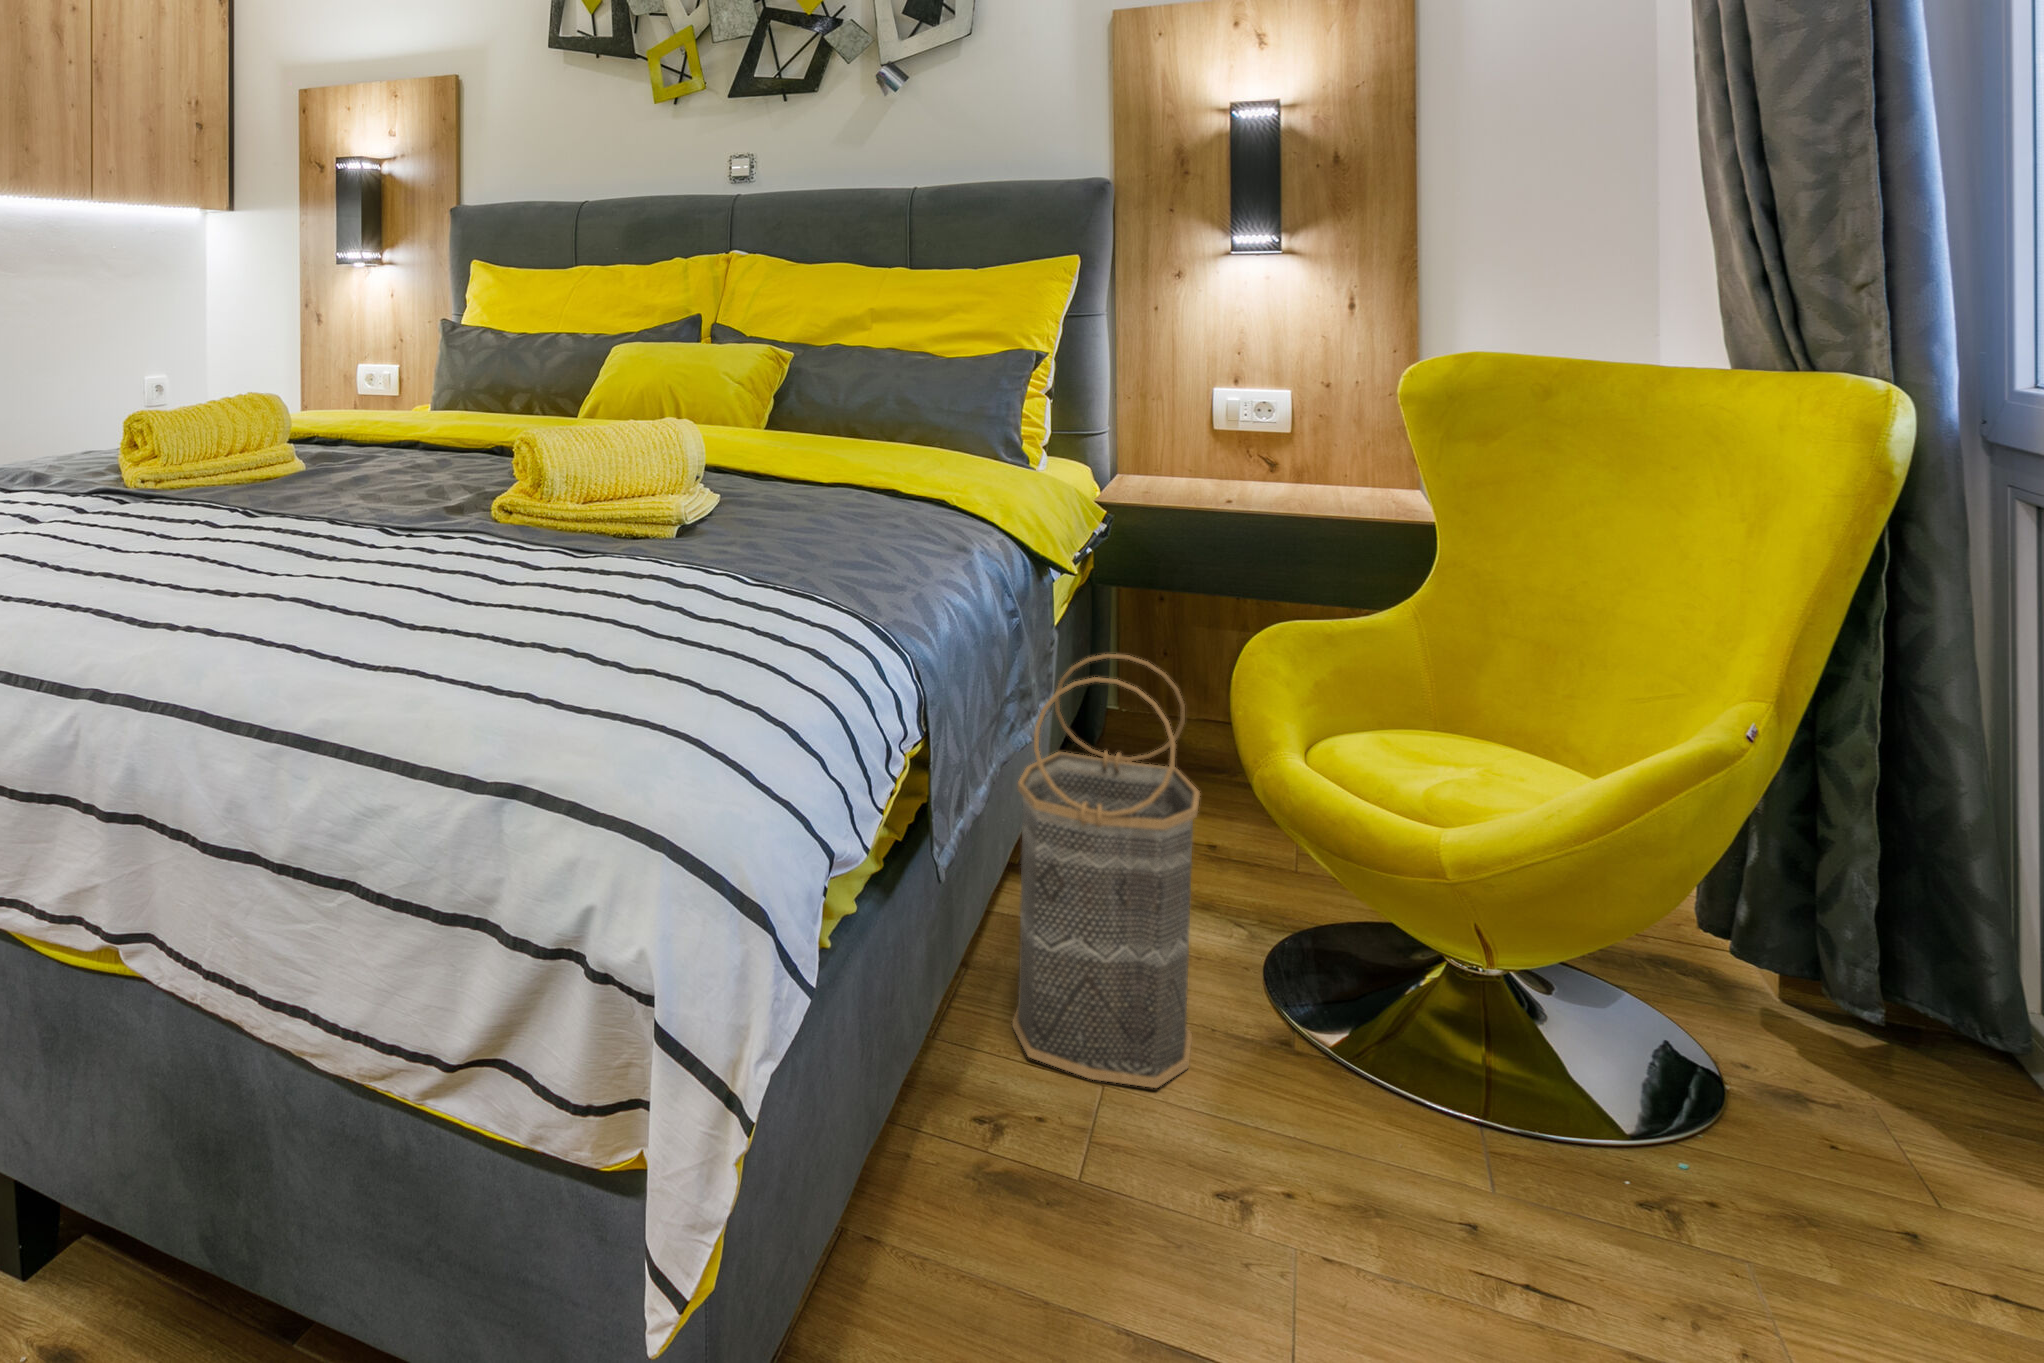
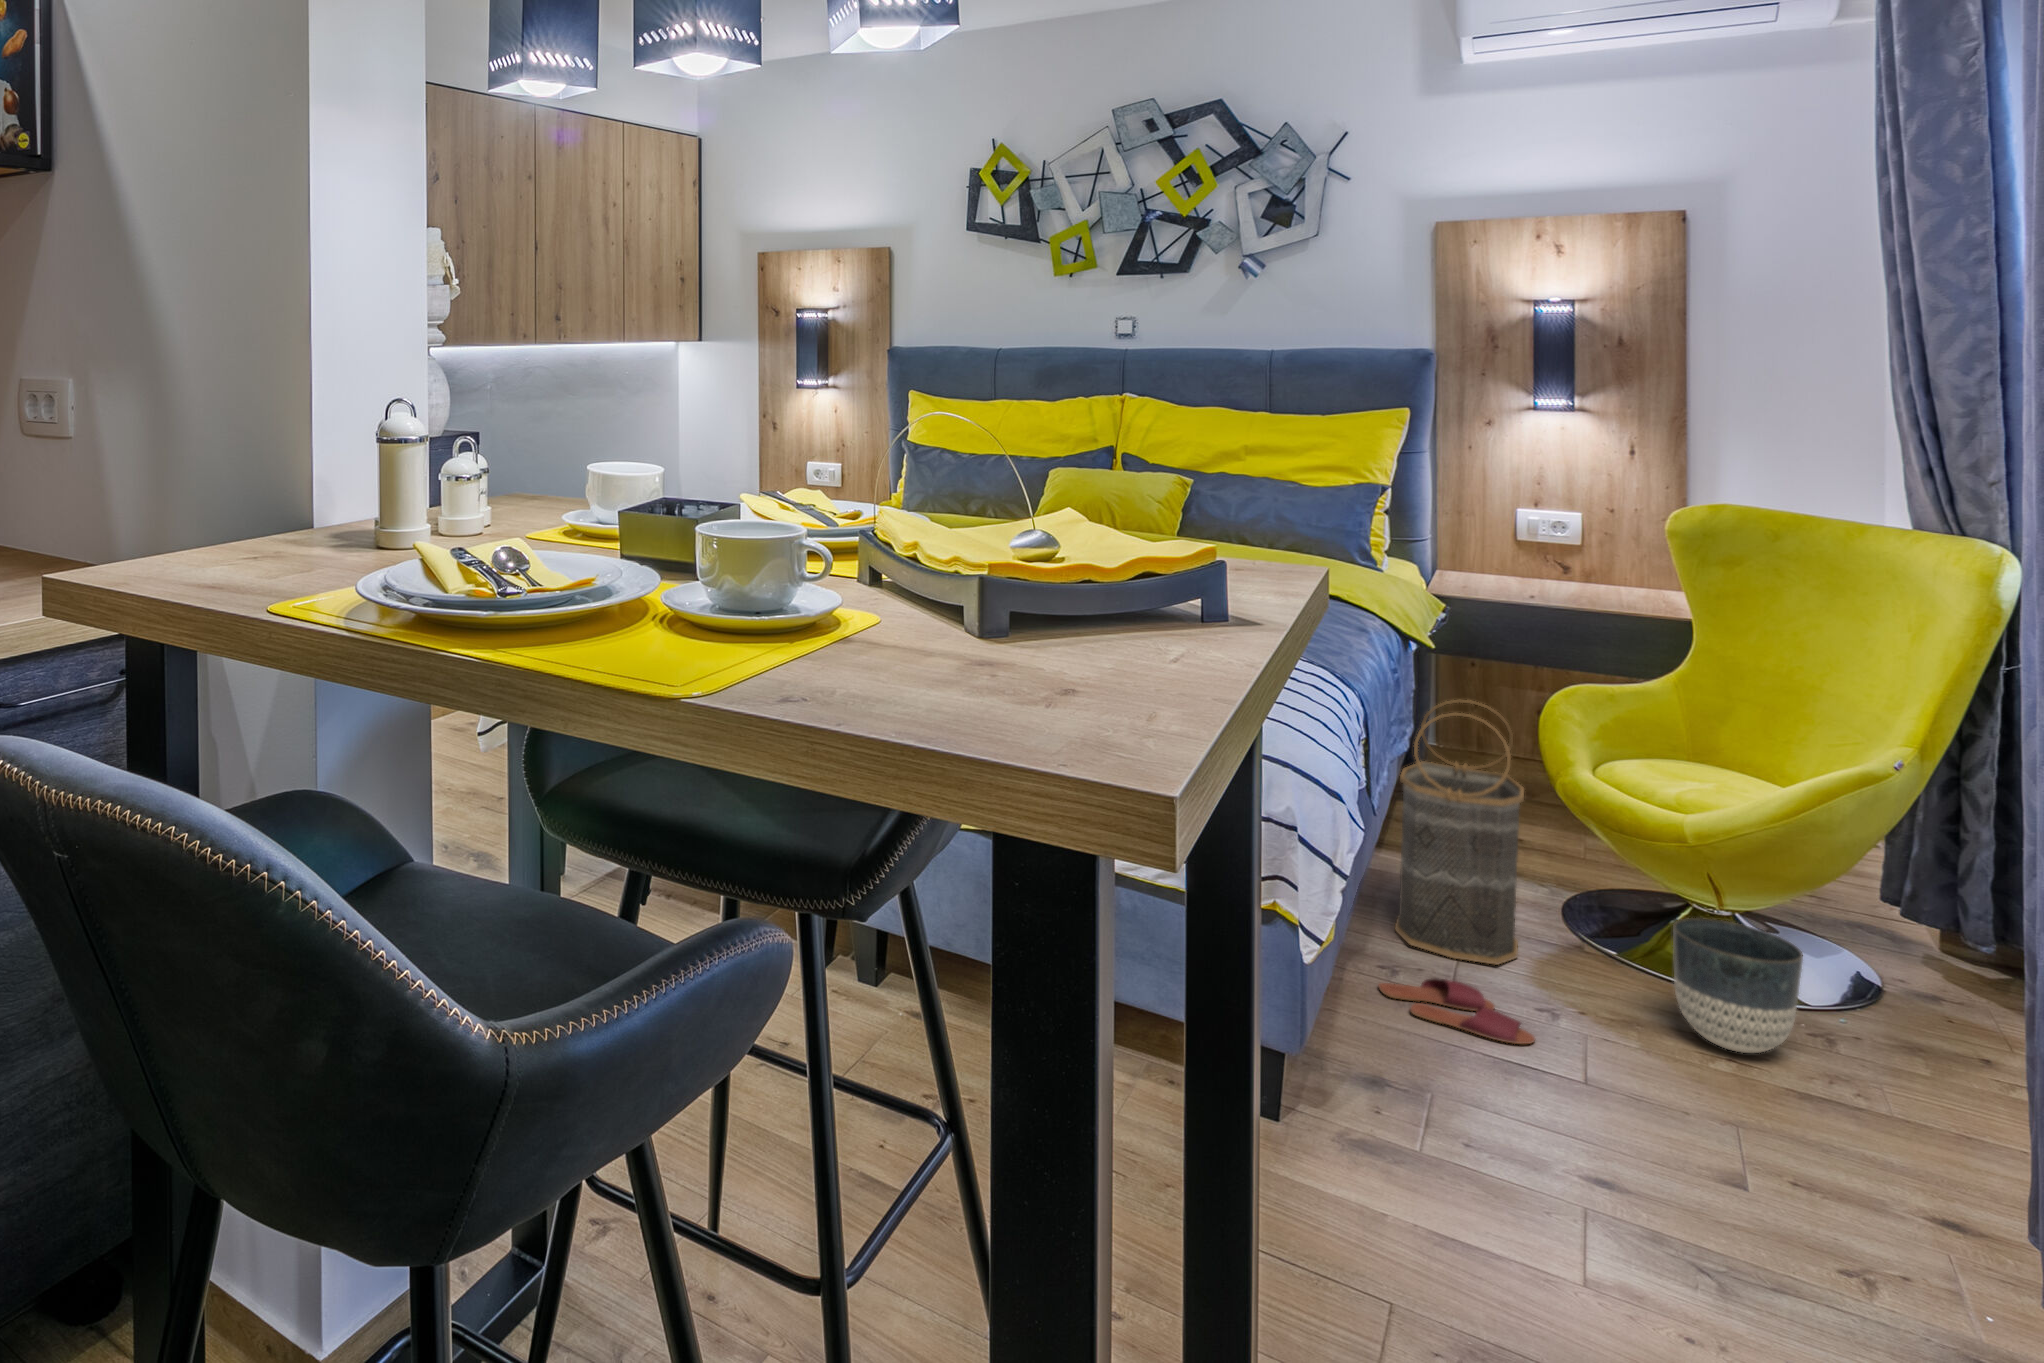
planter: none [1424,1012,1633,1260] -> present [1673,918,1803,1053]
slippers: none [962,1139,1203,1282] -> present [1378,978,1535,1044]

